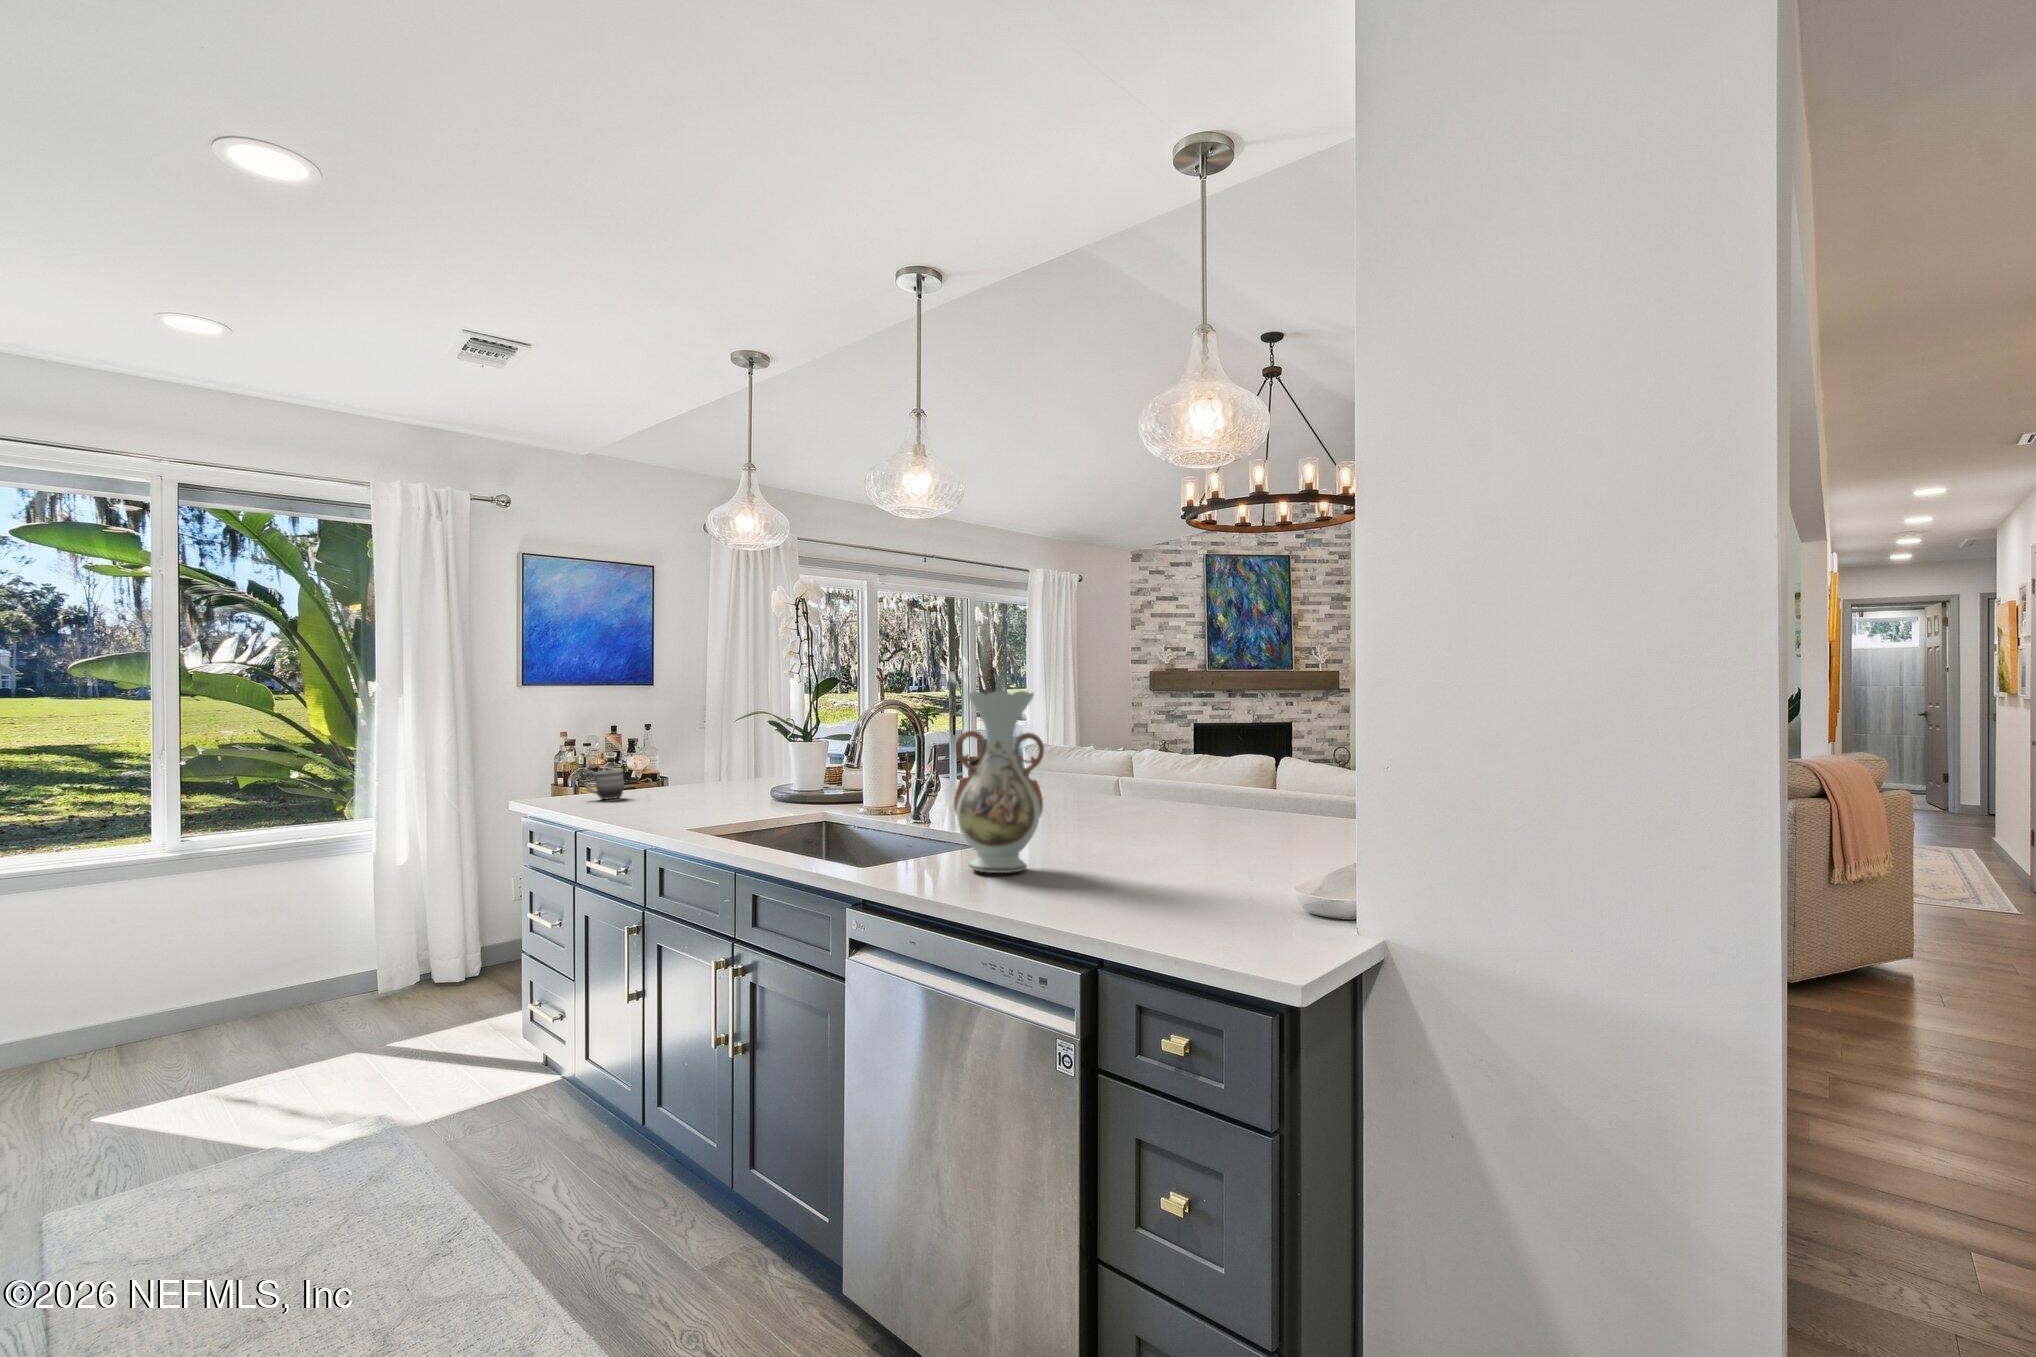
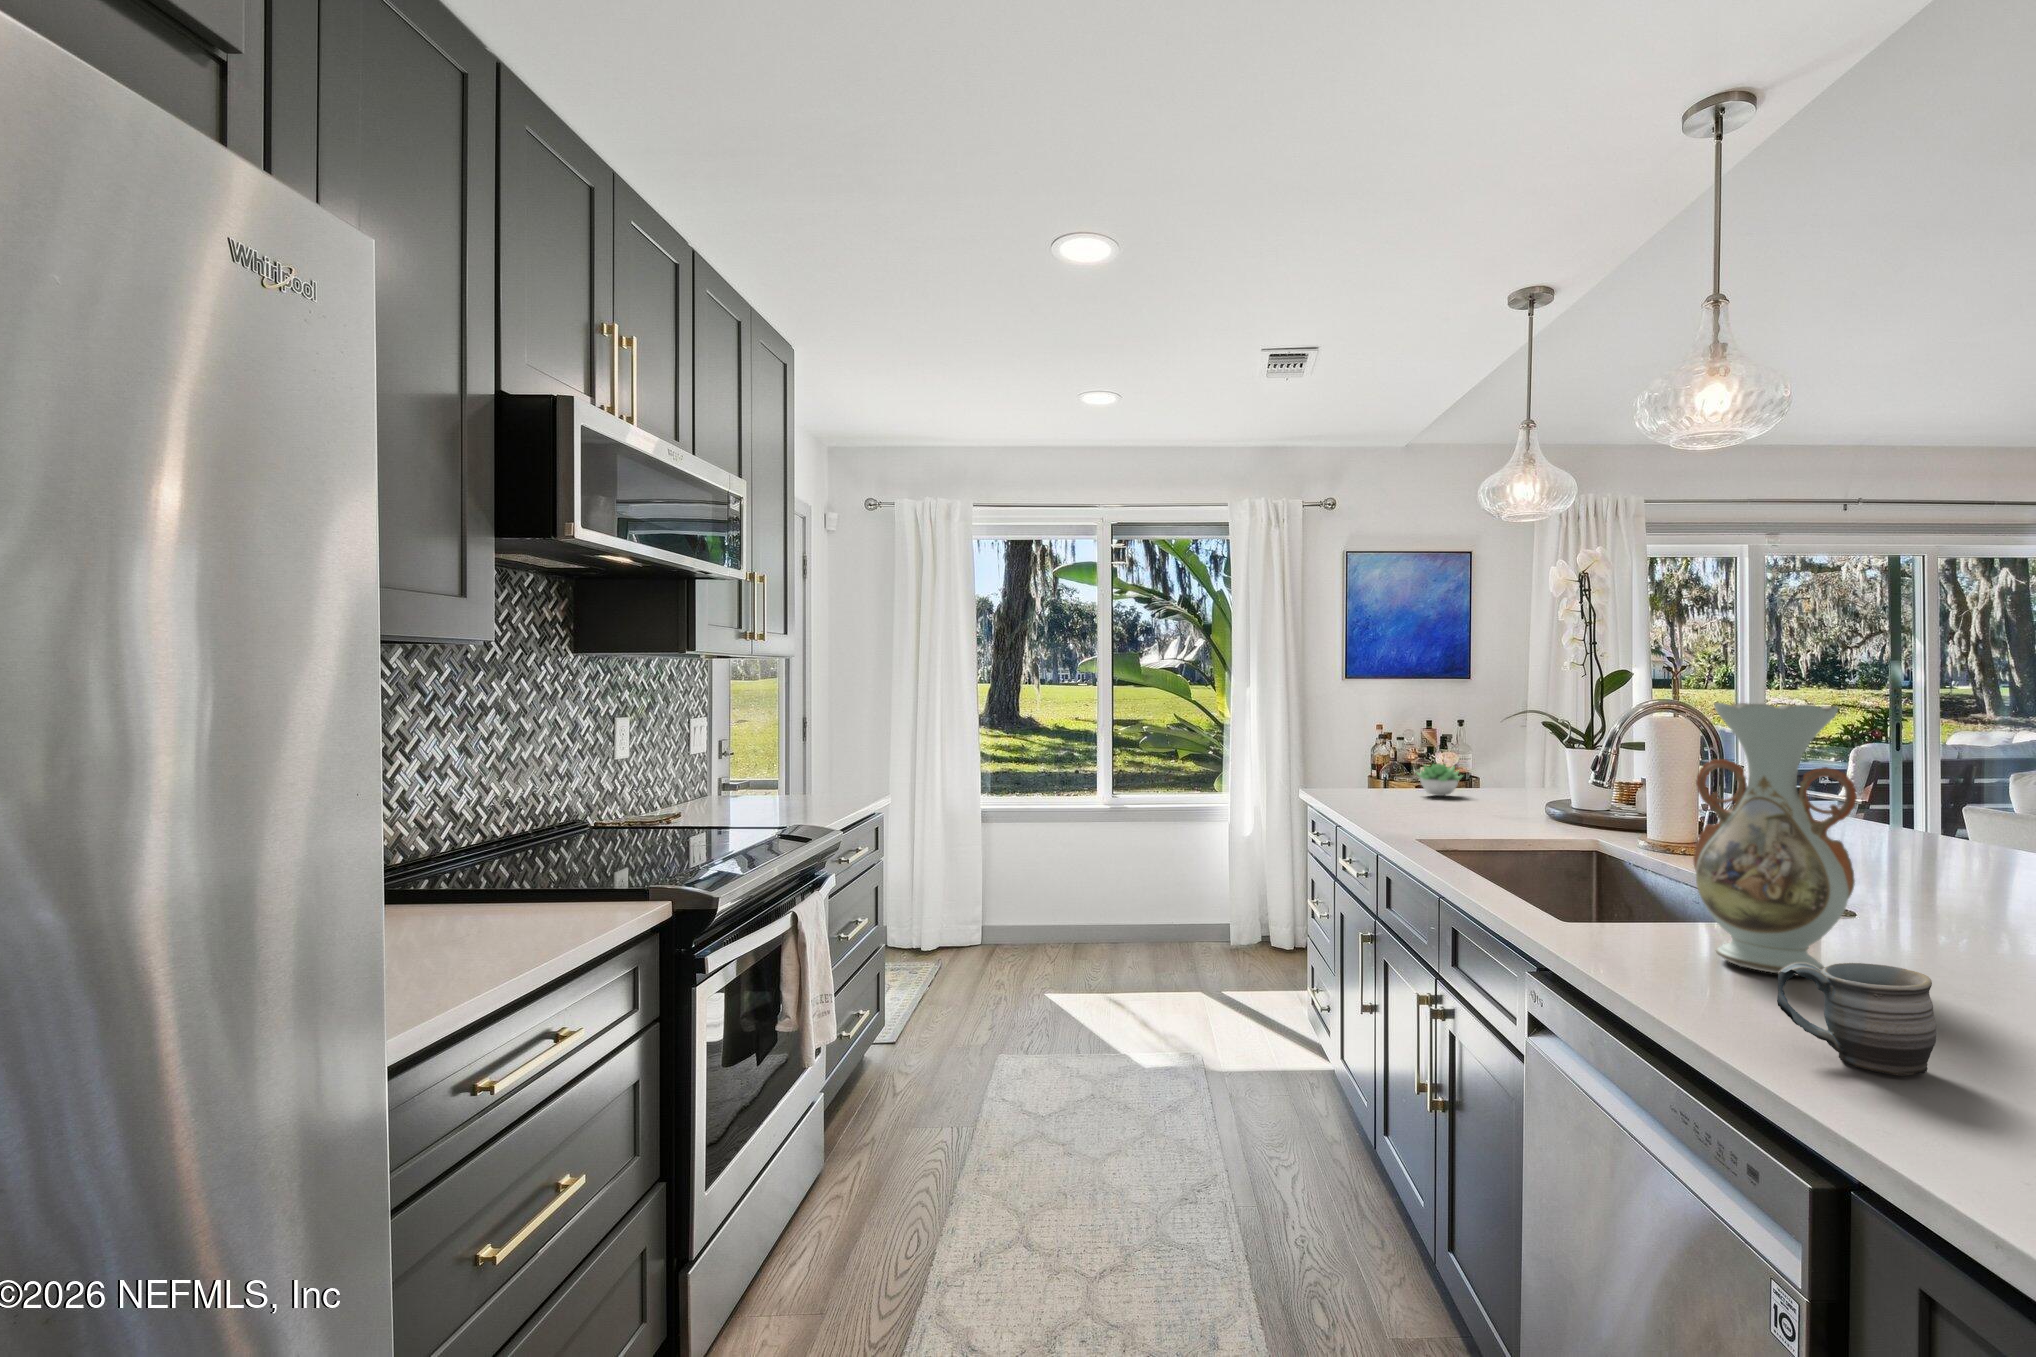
succulent plant: none [643,761,688,791] -> present [1417,764,1462,796]
mug: present [583,769,624,799] -> present [1777,963,1936,1076]

